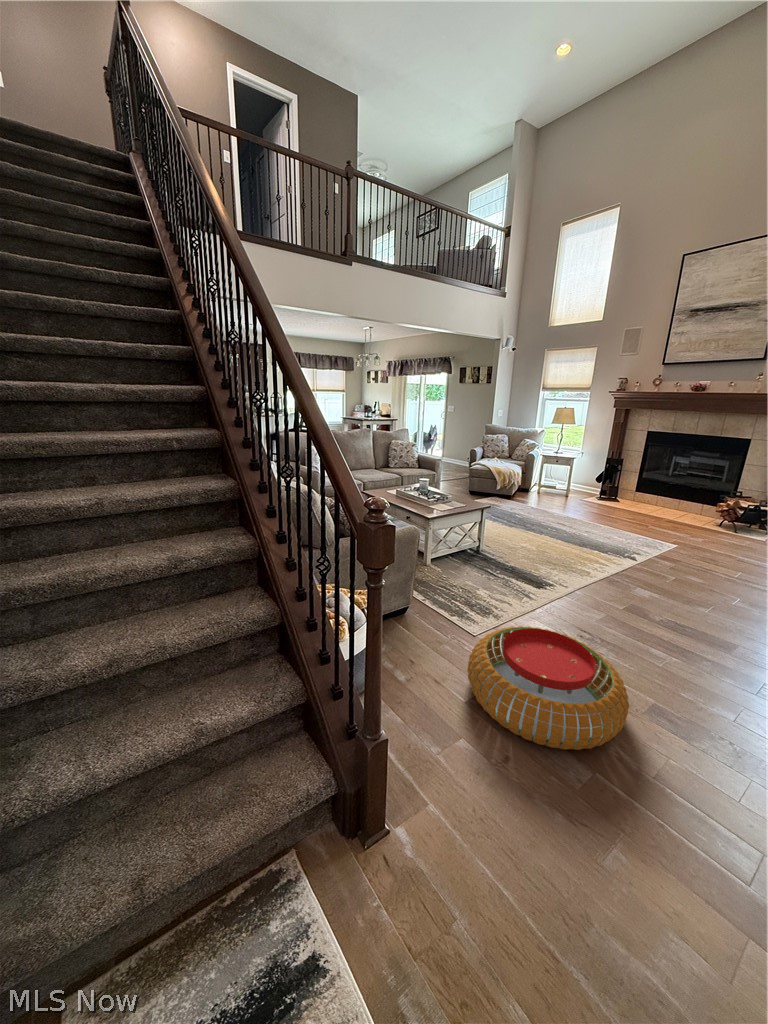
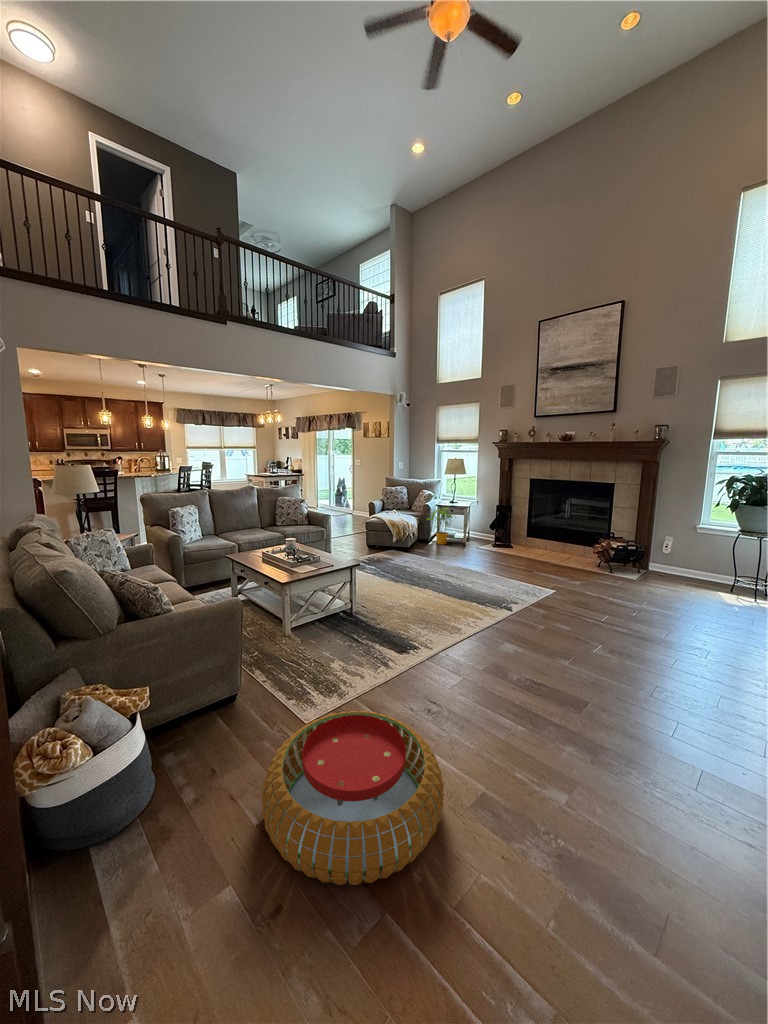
house plant: none [529,458,562,495] -> present [427,508,452,544]

